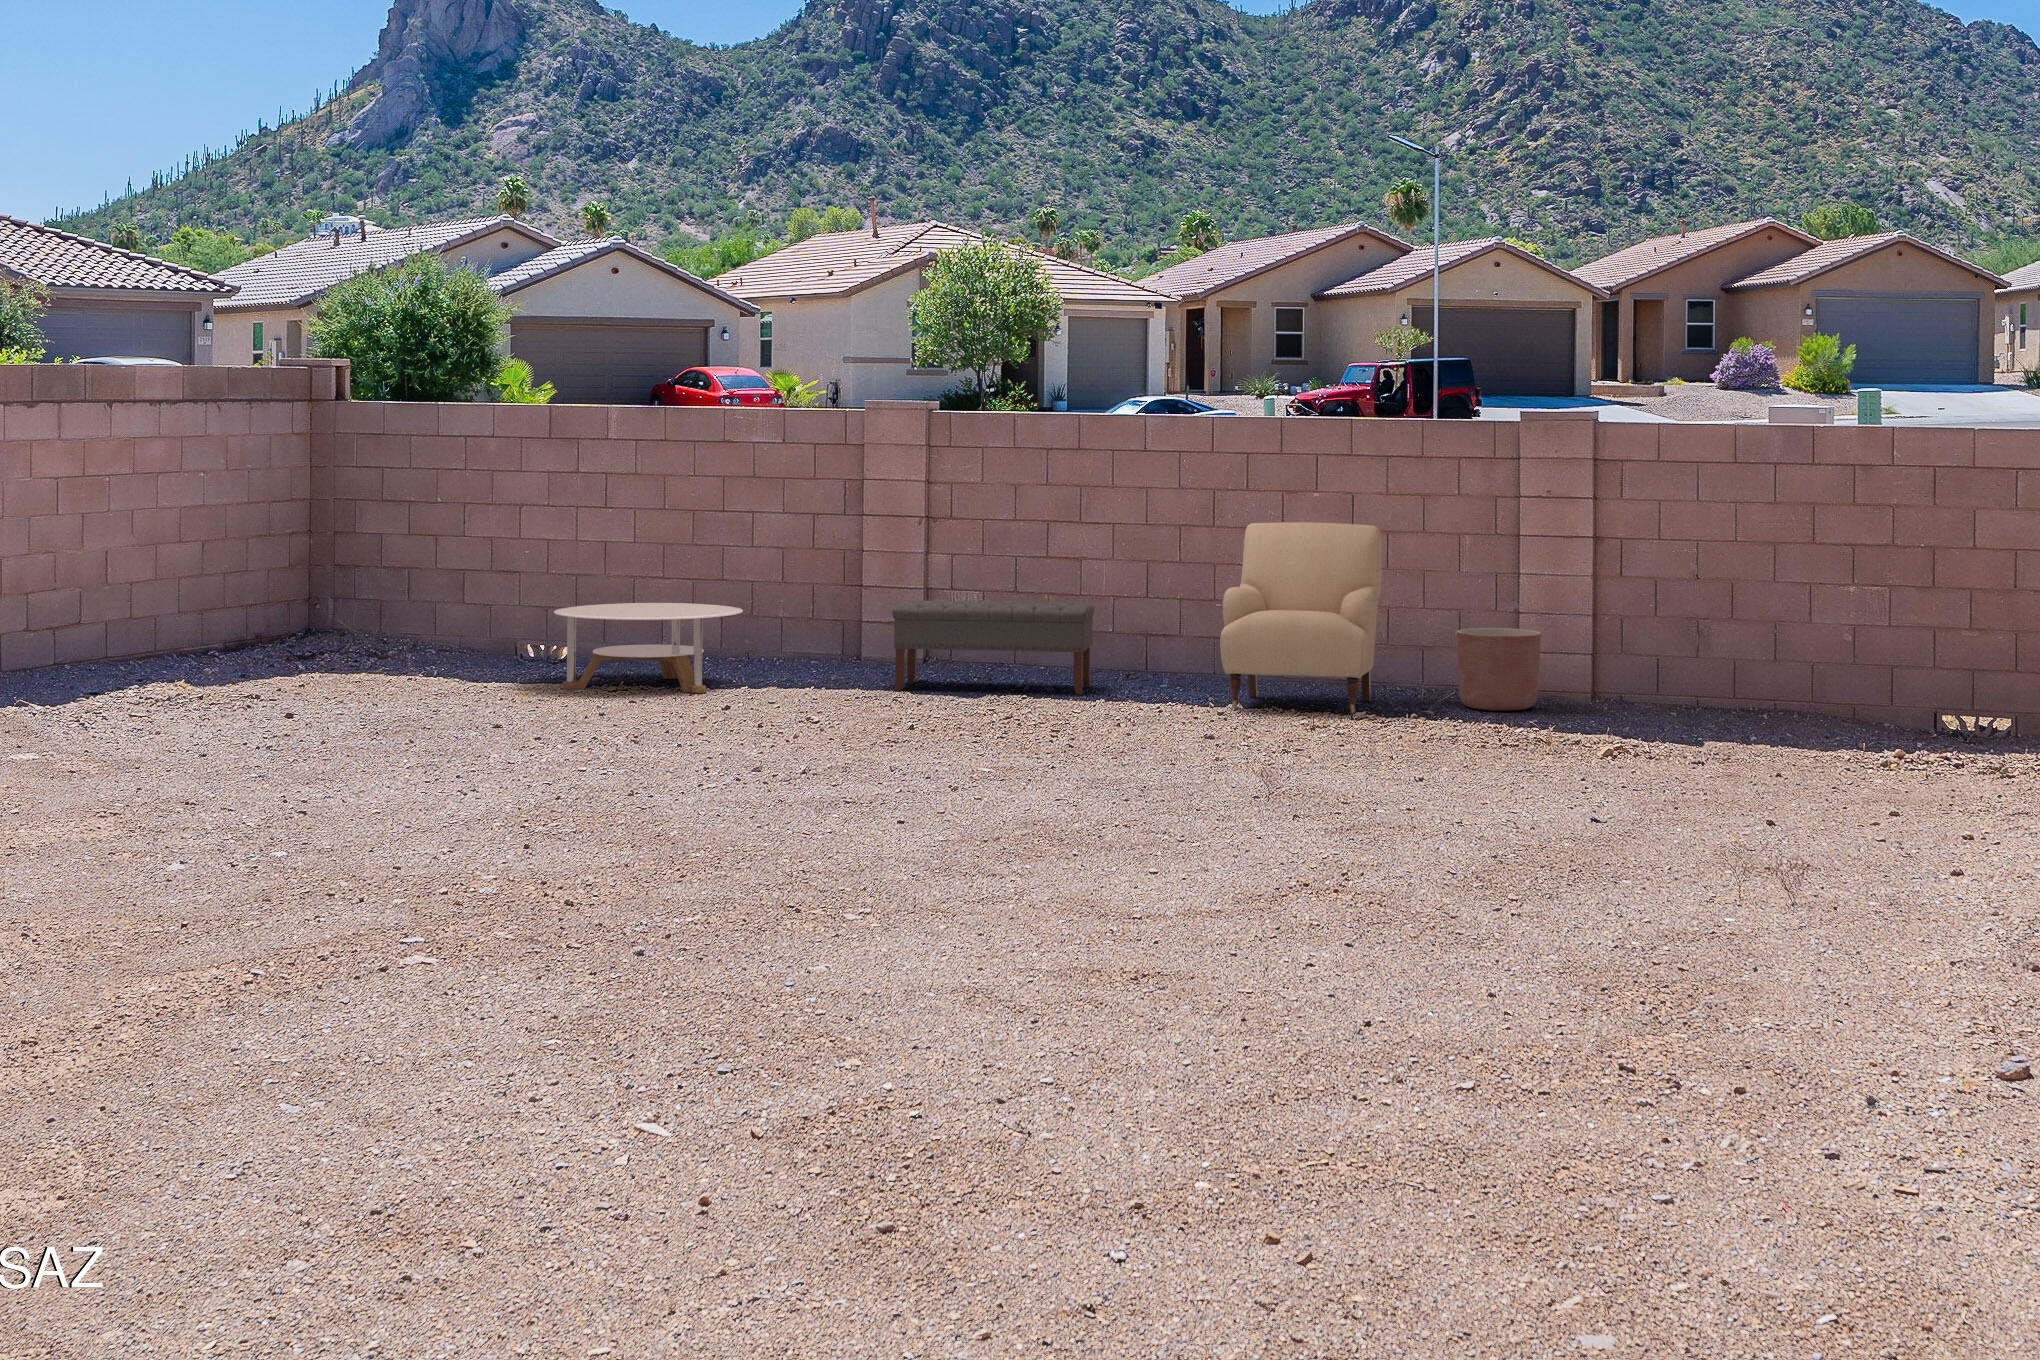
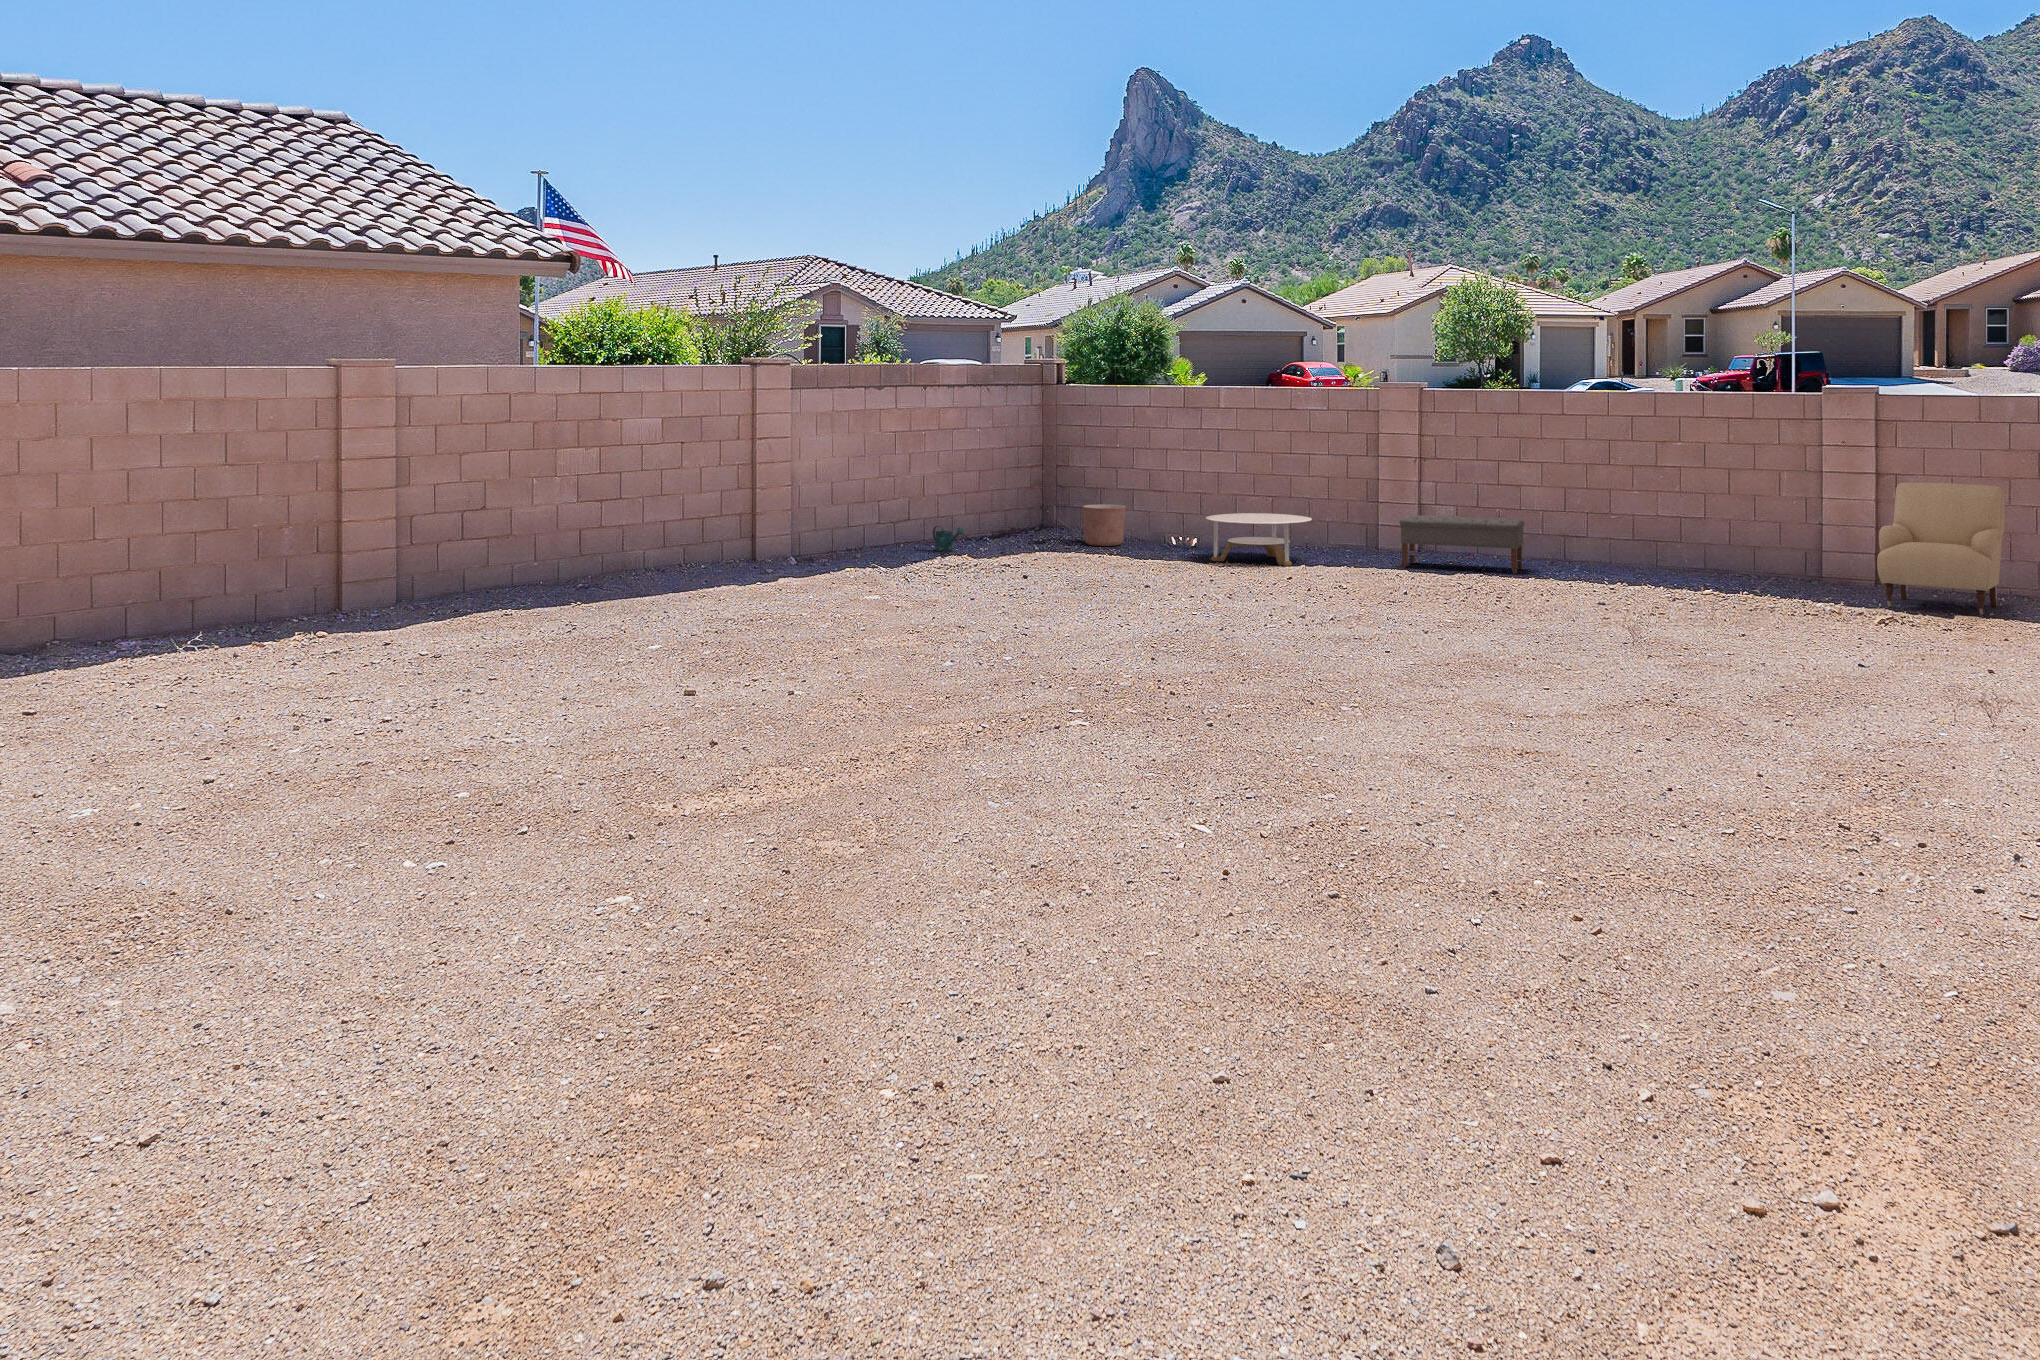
chair: present [1220,522,1382,714] -> present [1877,483,2005,615]
planter: present [1457,628,1541,711] -> present [1083,504,1125,546]
watering can: none [18,639,82,688] -> present [933,526,964,552]

